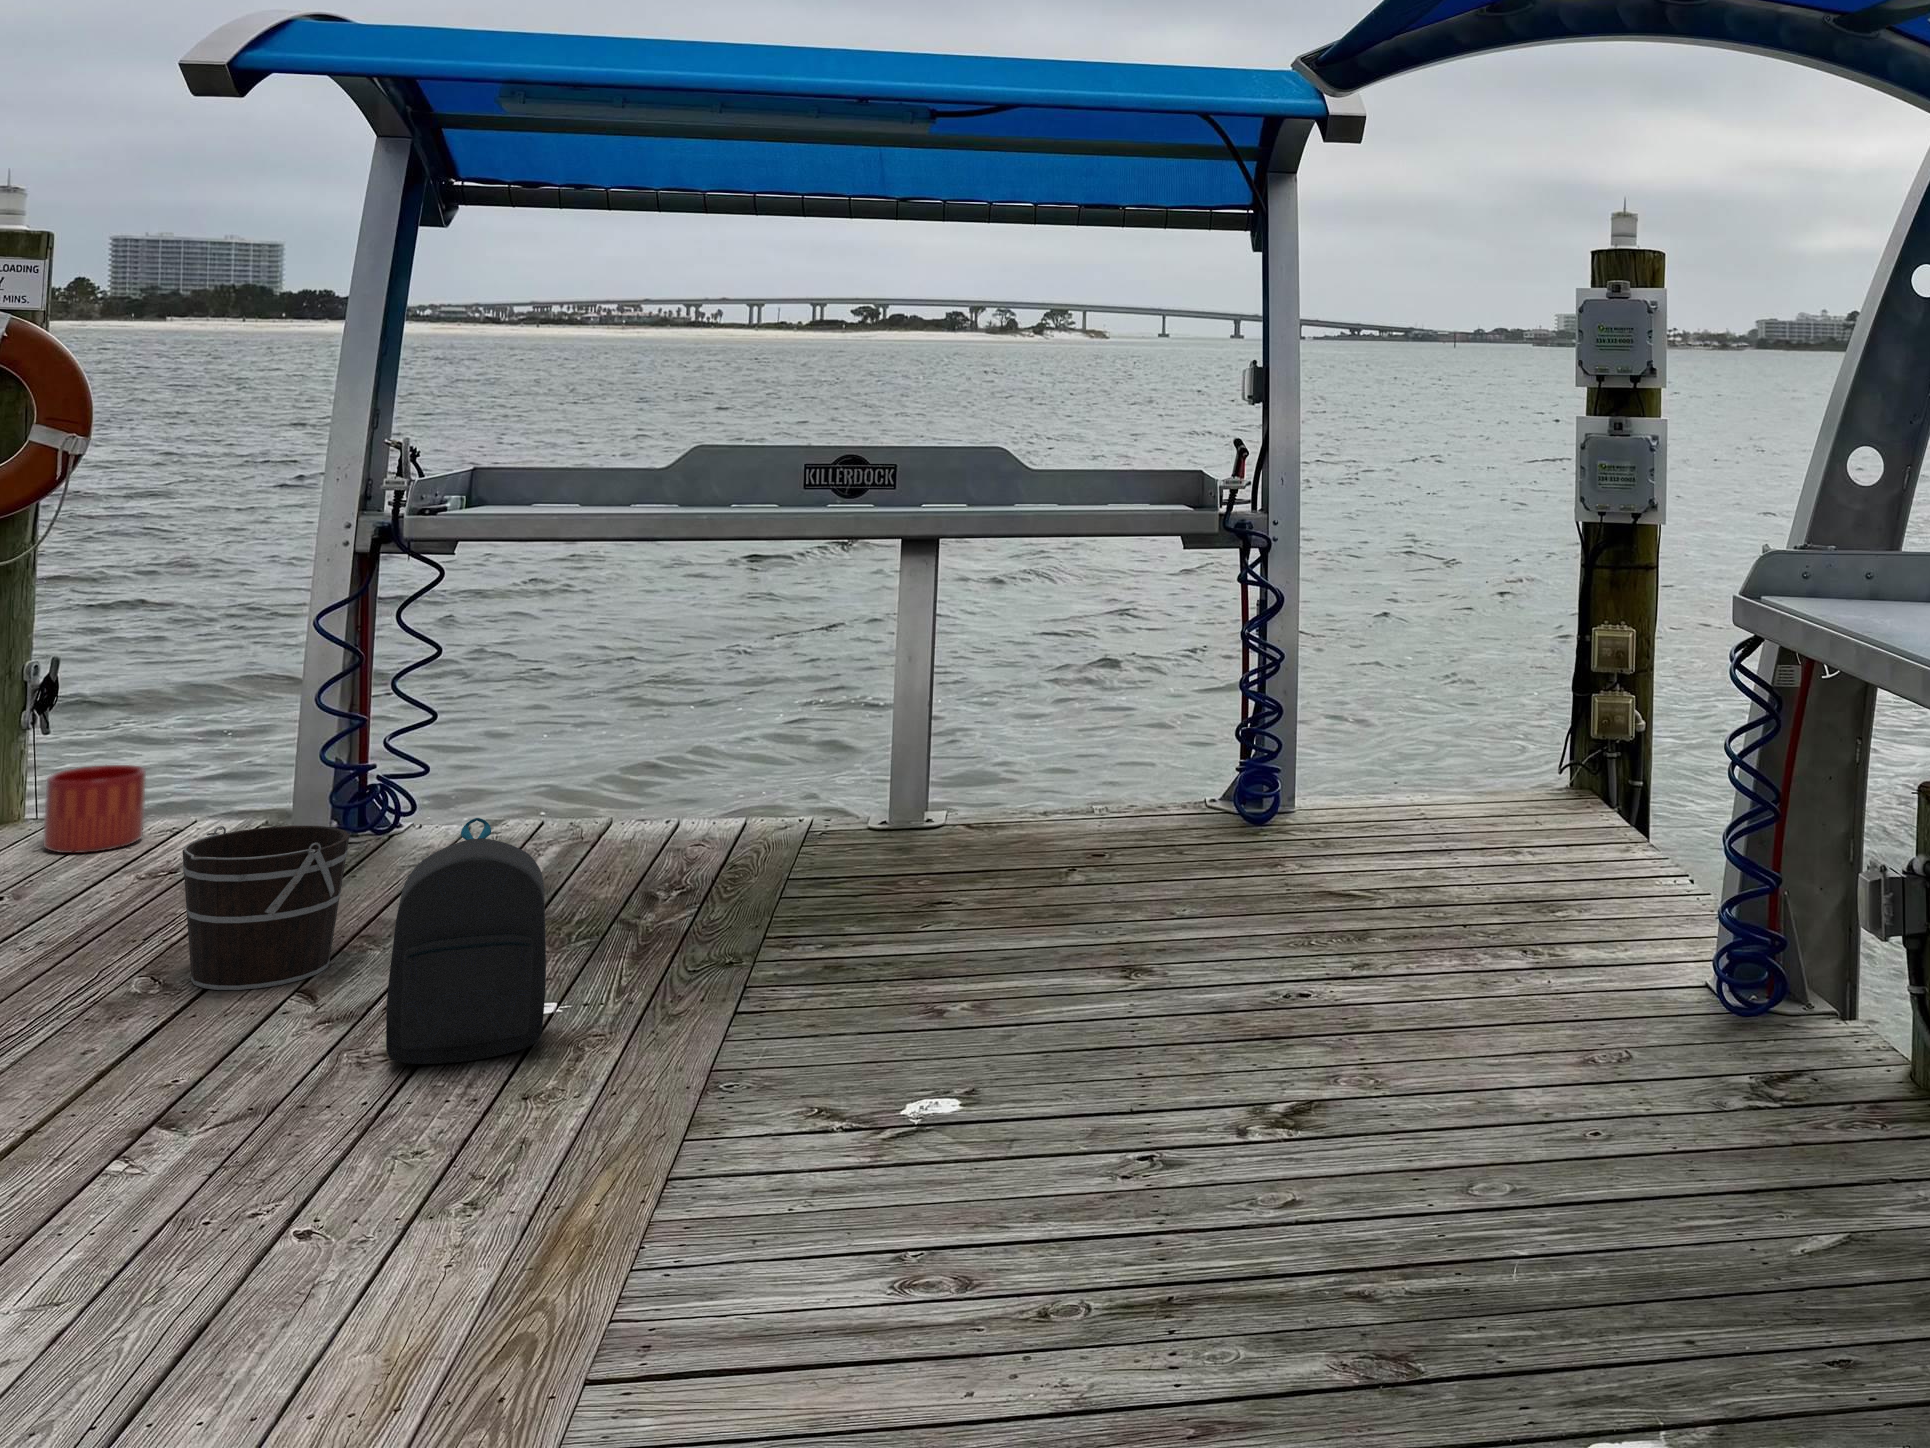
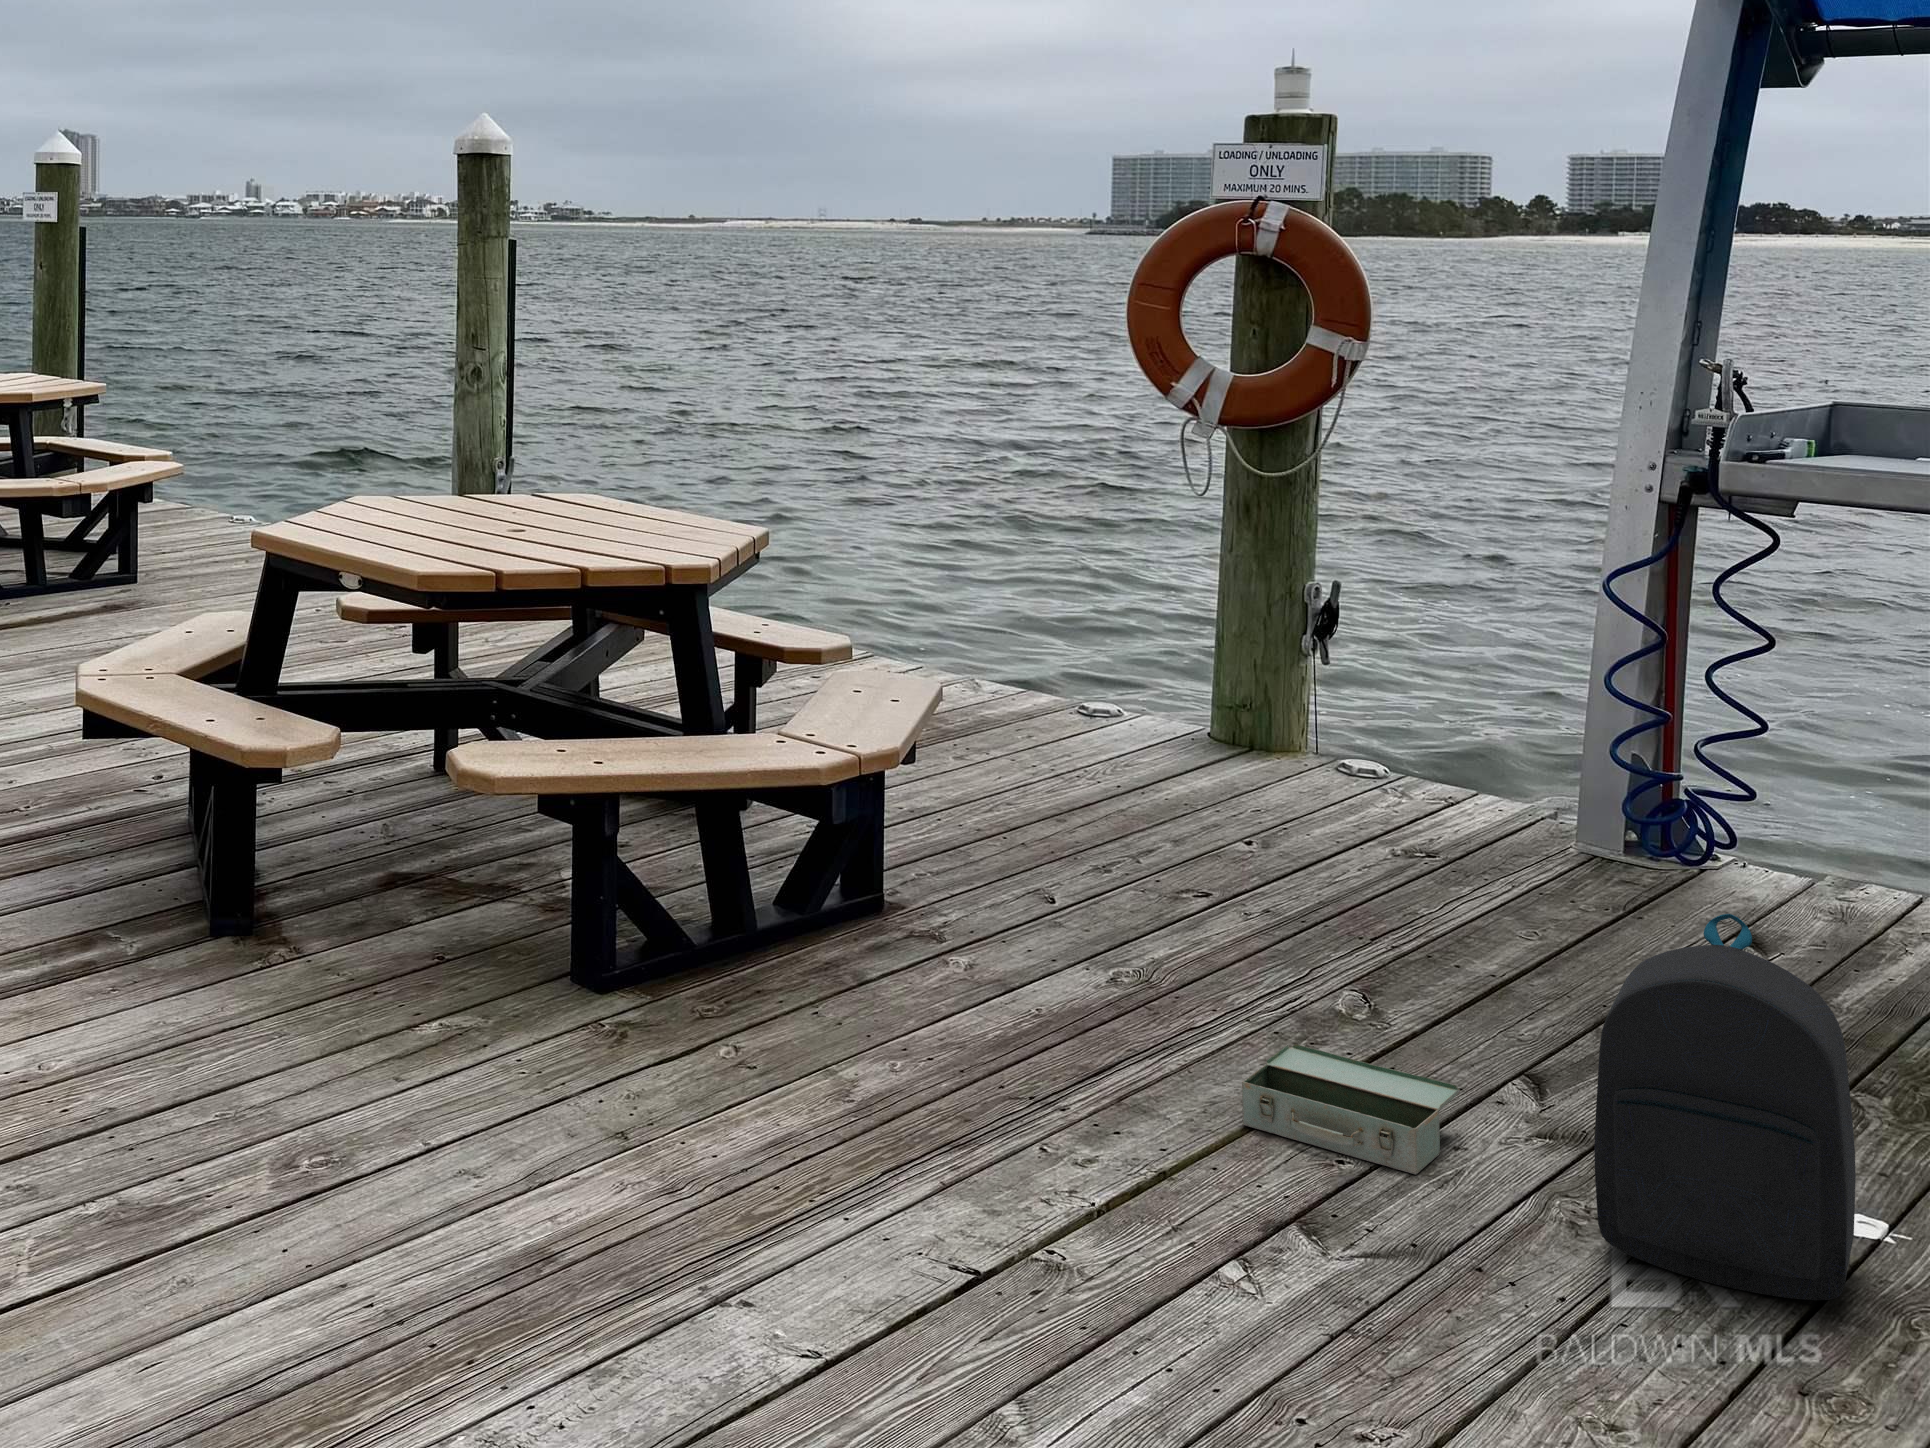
planter: present [43,765,146,853] -> none [1312,709,1414,809]
bucket: present [182,826,350,990] -> none [1383,827,1590,1058]
toolbox: none [83,1001,268,1083] -> present [1242,1044,1461,1174]

